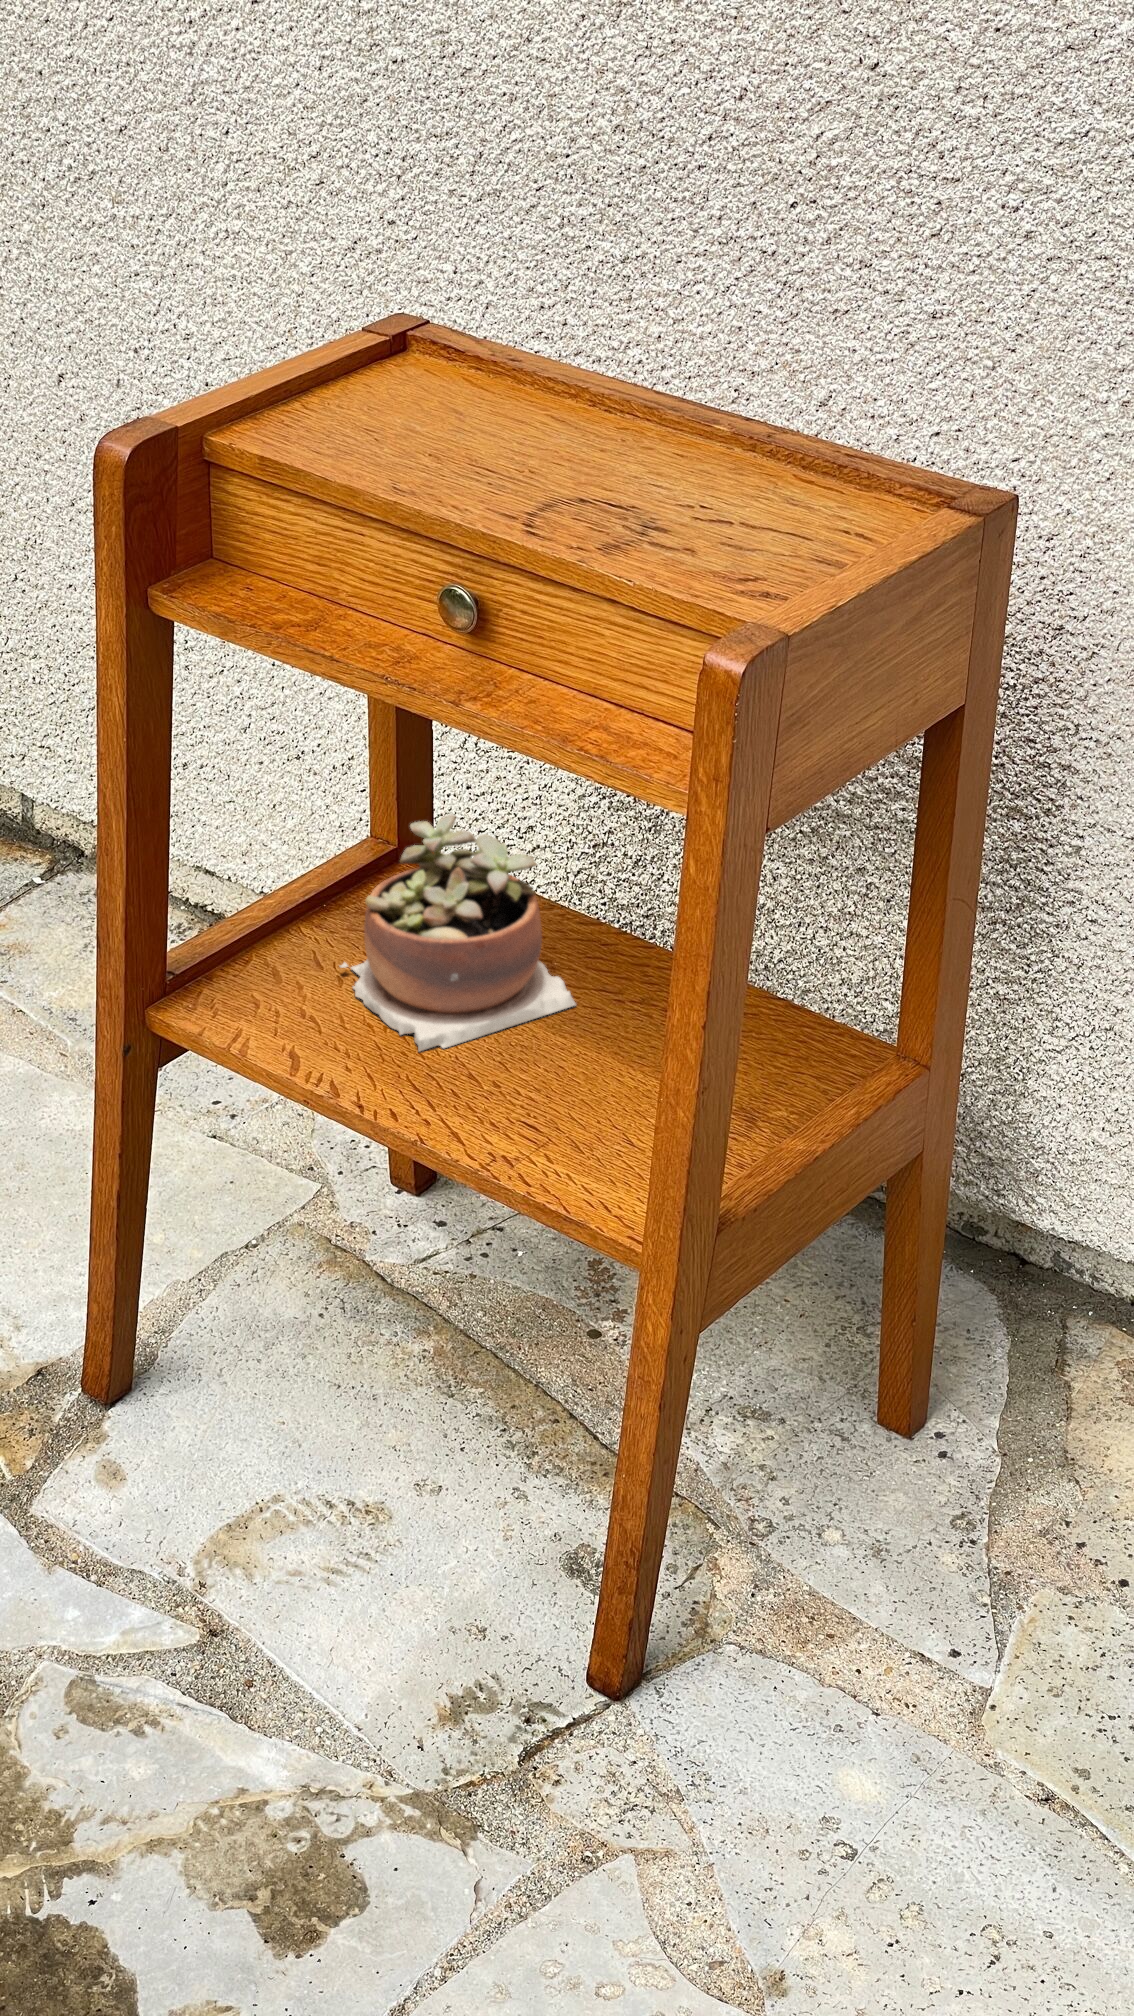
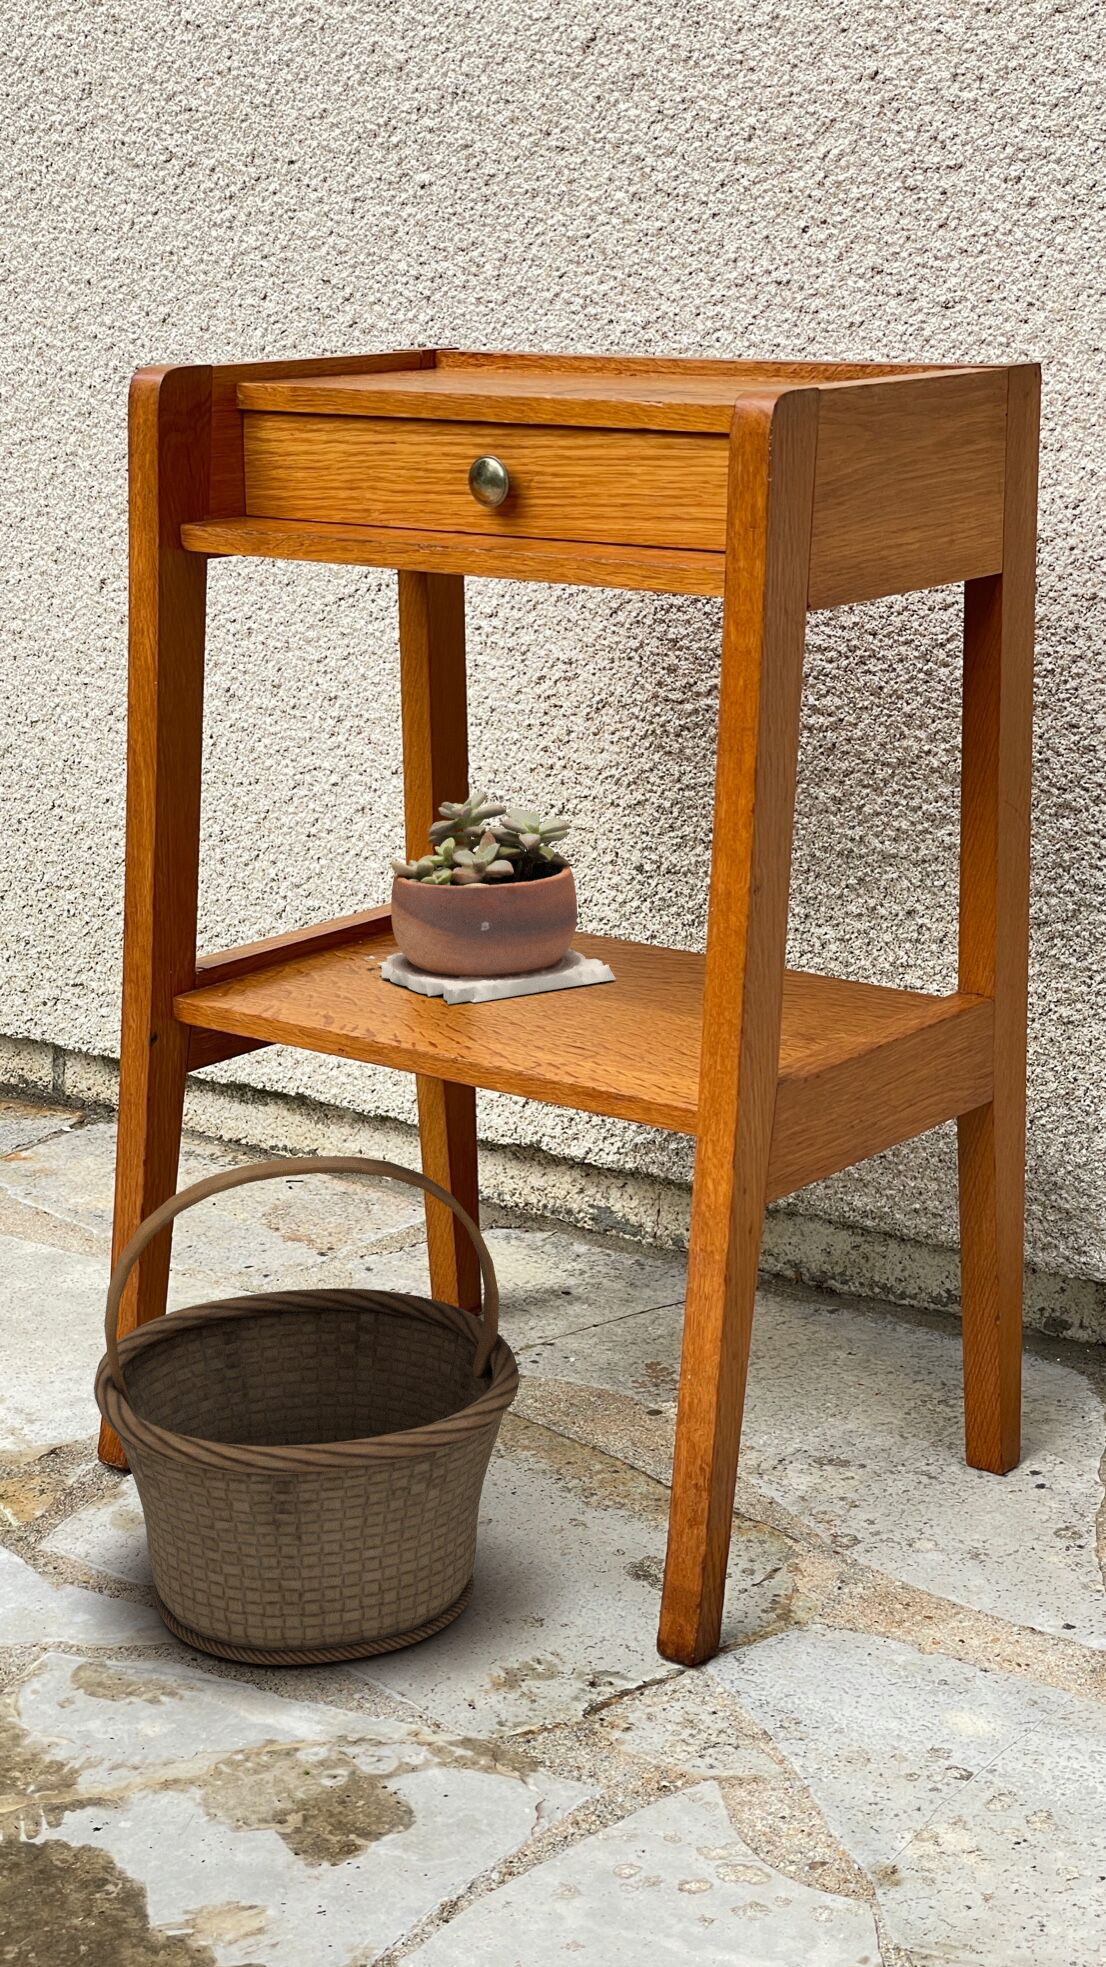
basket: none [104,1245,481,1673] -> present [94,1156,520,1665]

